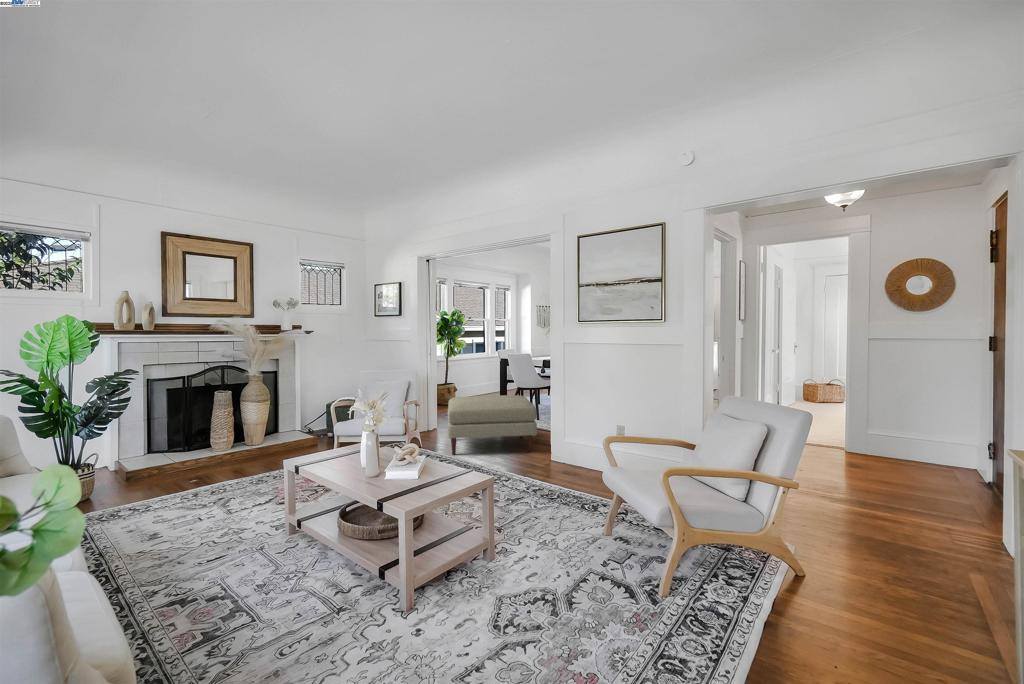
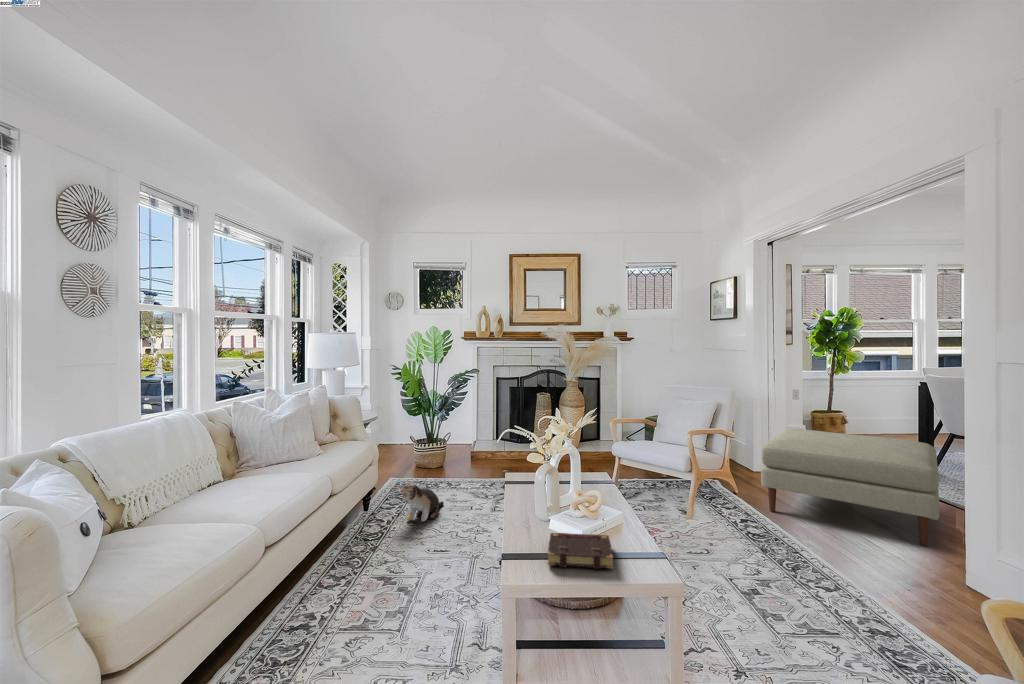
book: none [406,468,458,491] -> present [548,533,613,569]
plush toy: none [138,503,180,549] -> present [397,483,444,522]

